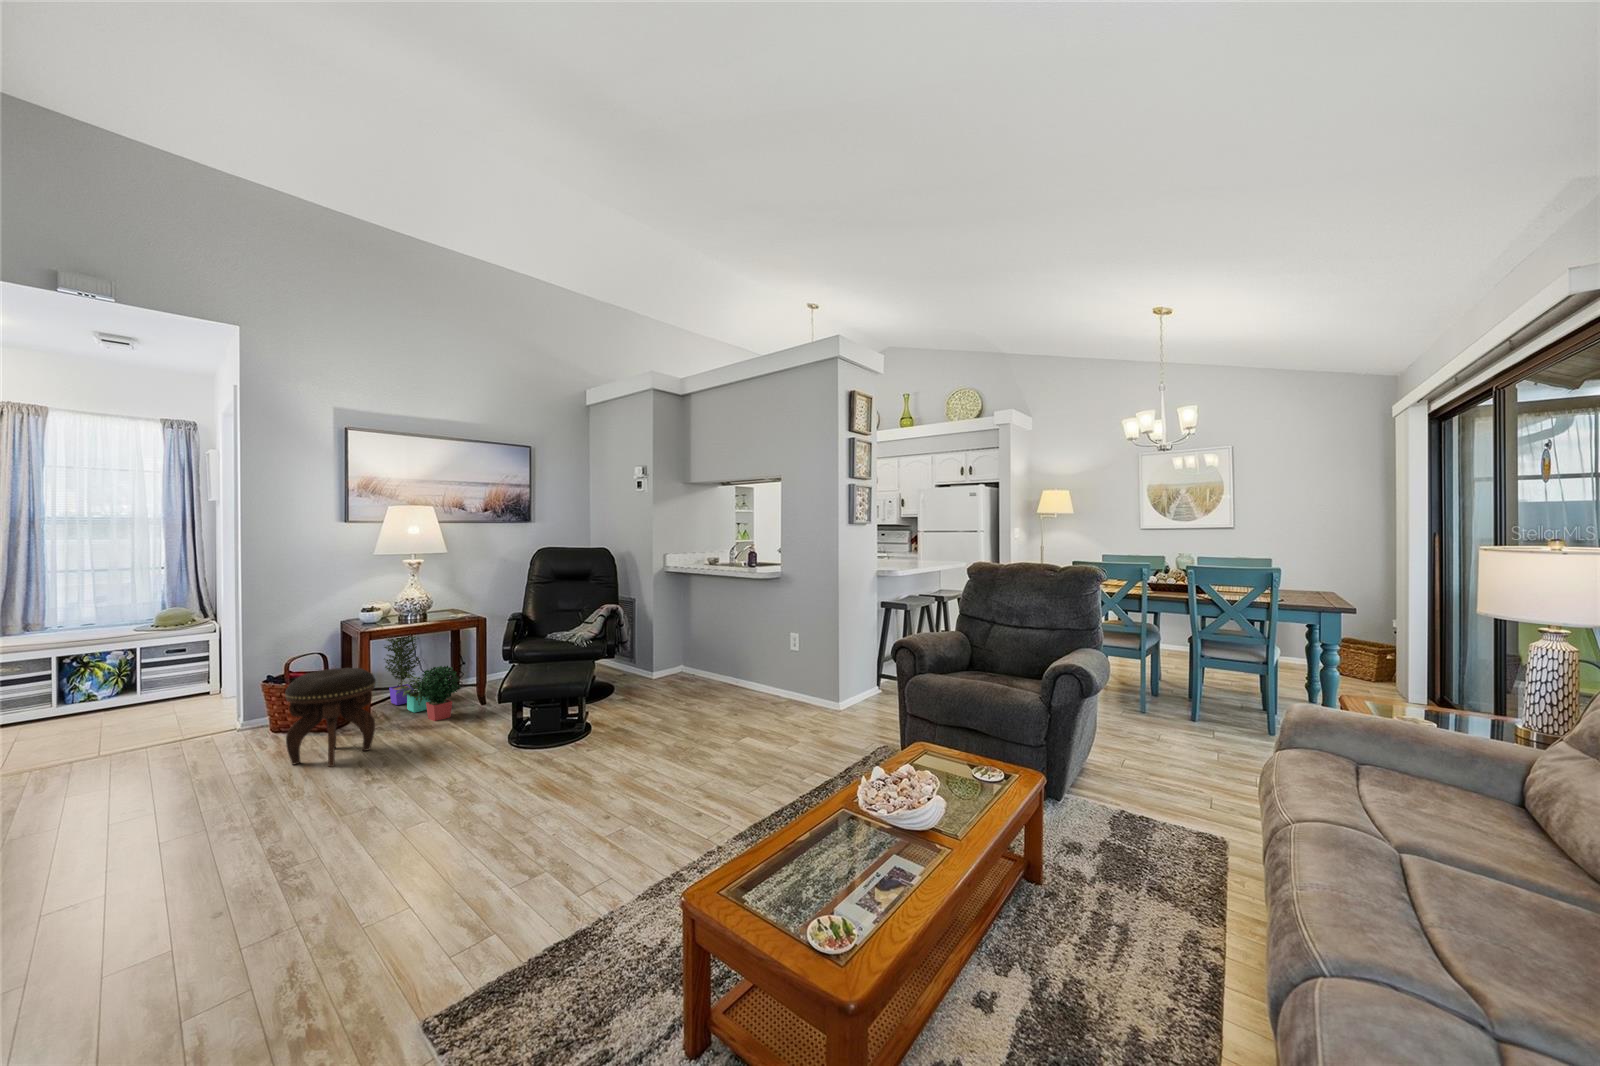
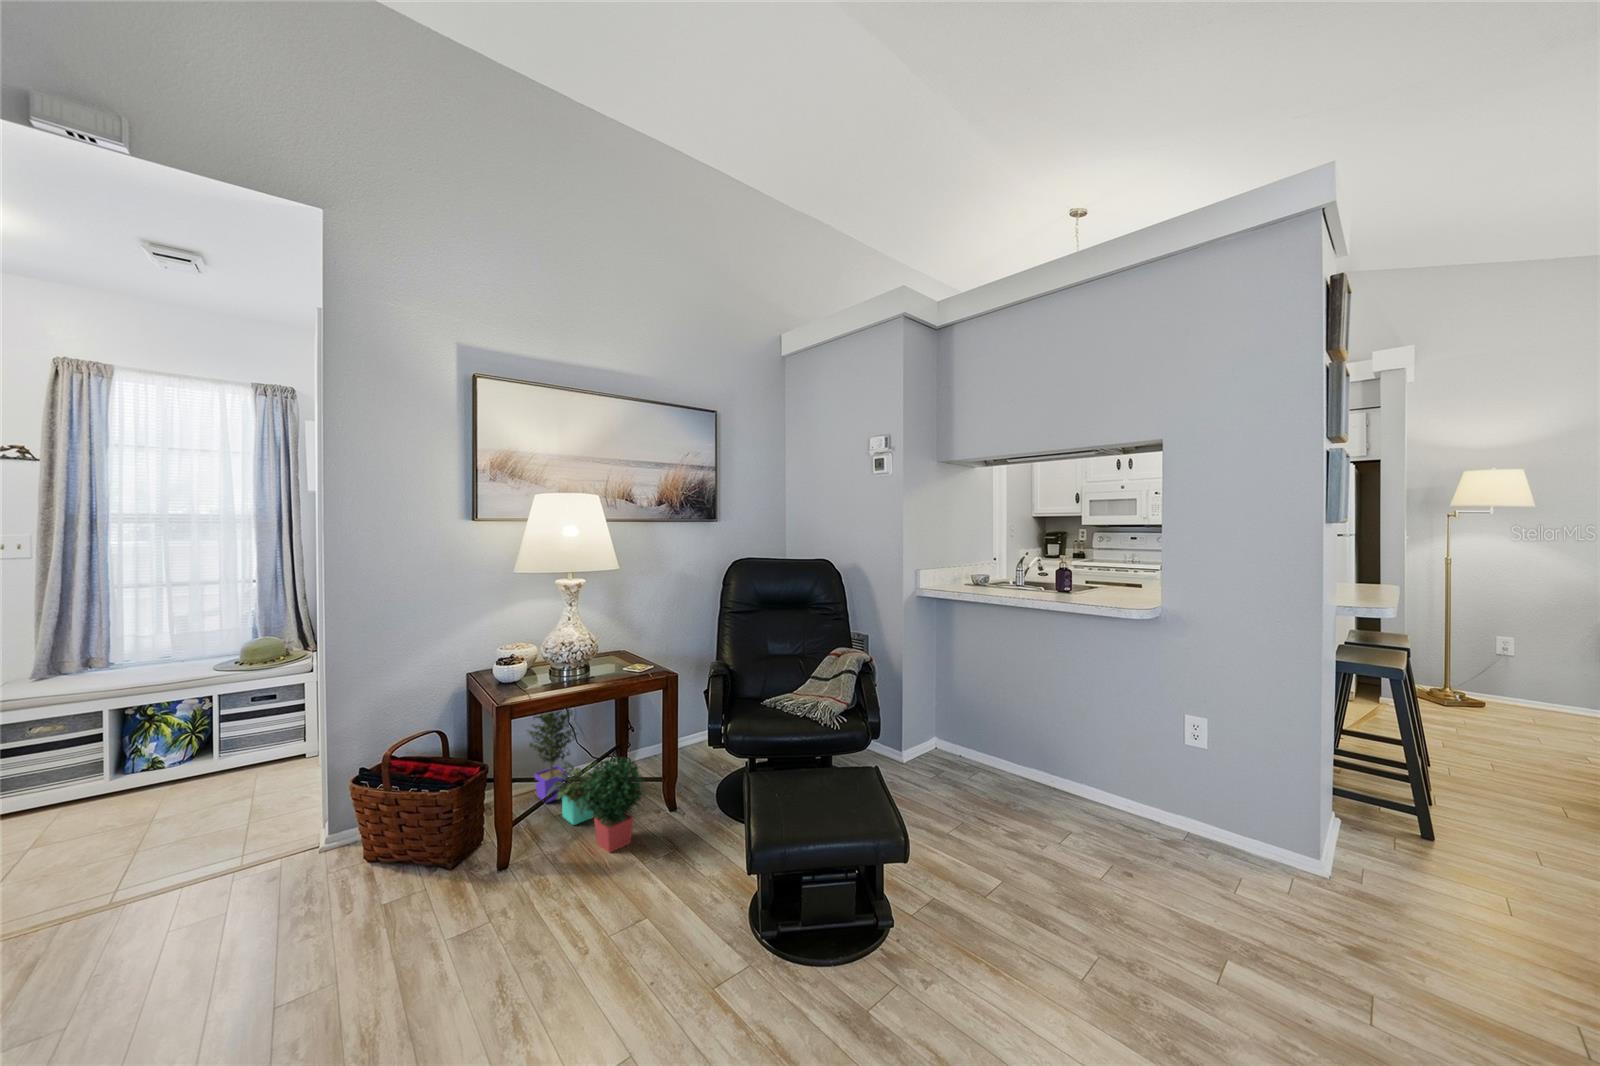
footstool: present [285,668,376,767] -> none [374,784,527,999]

